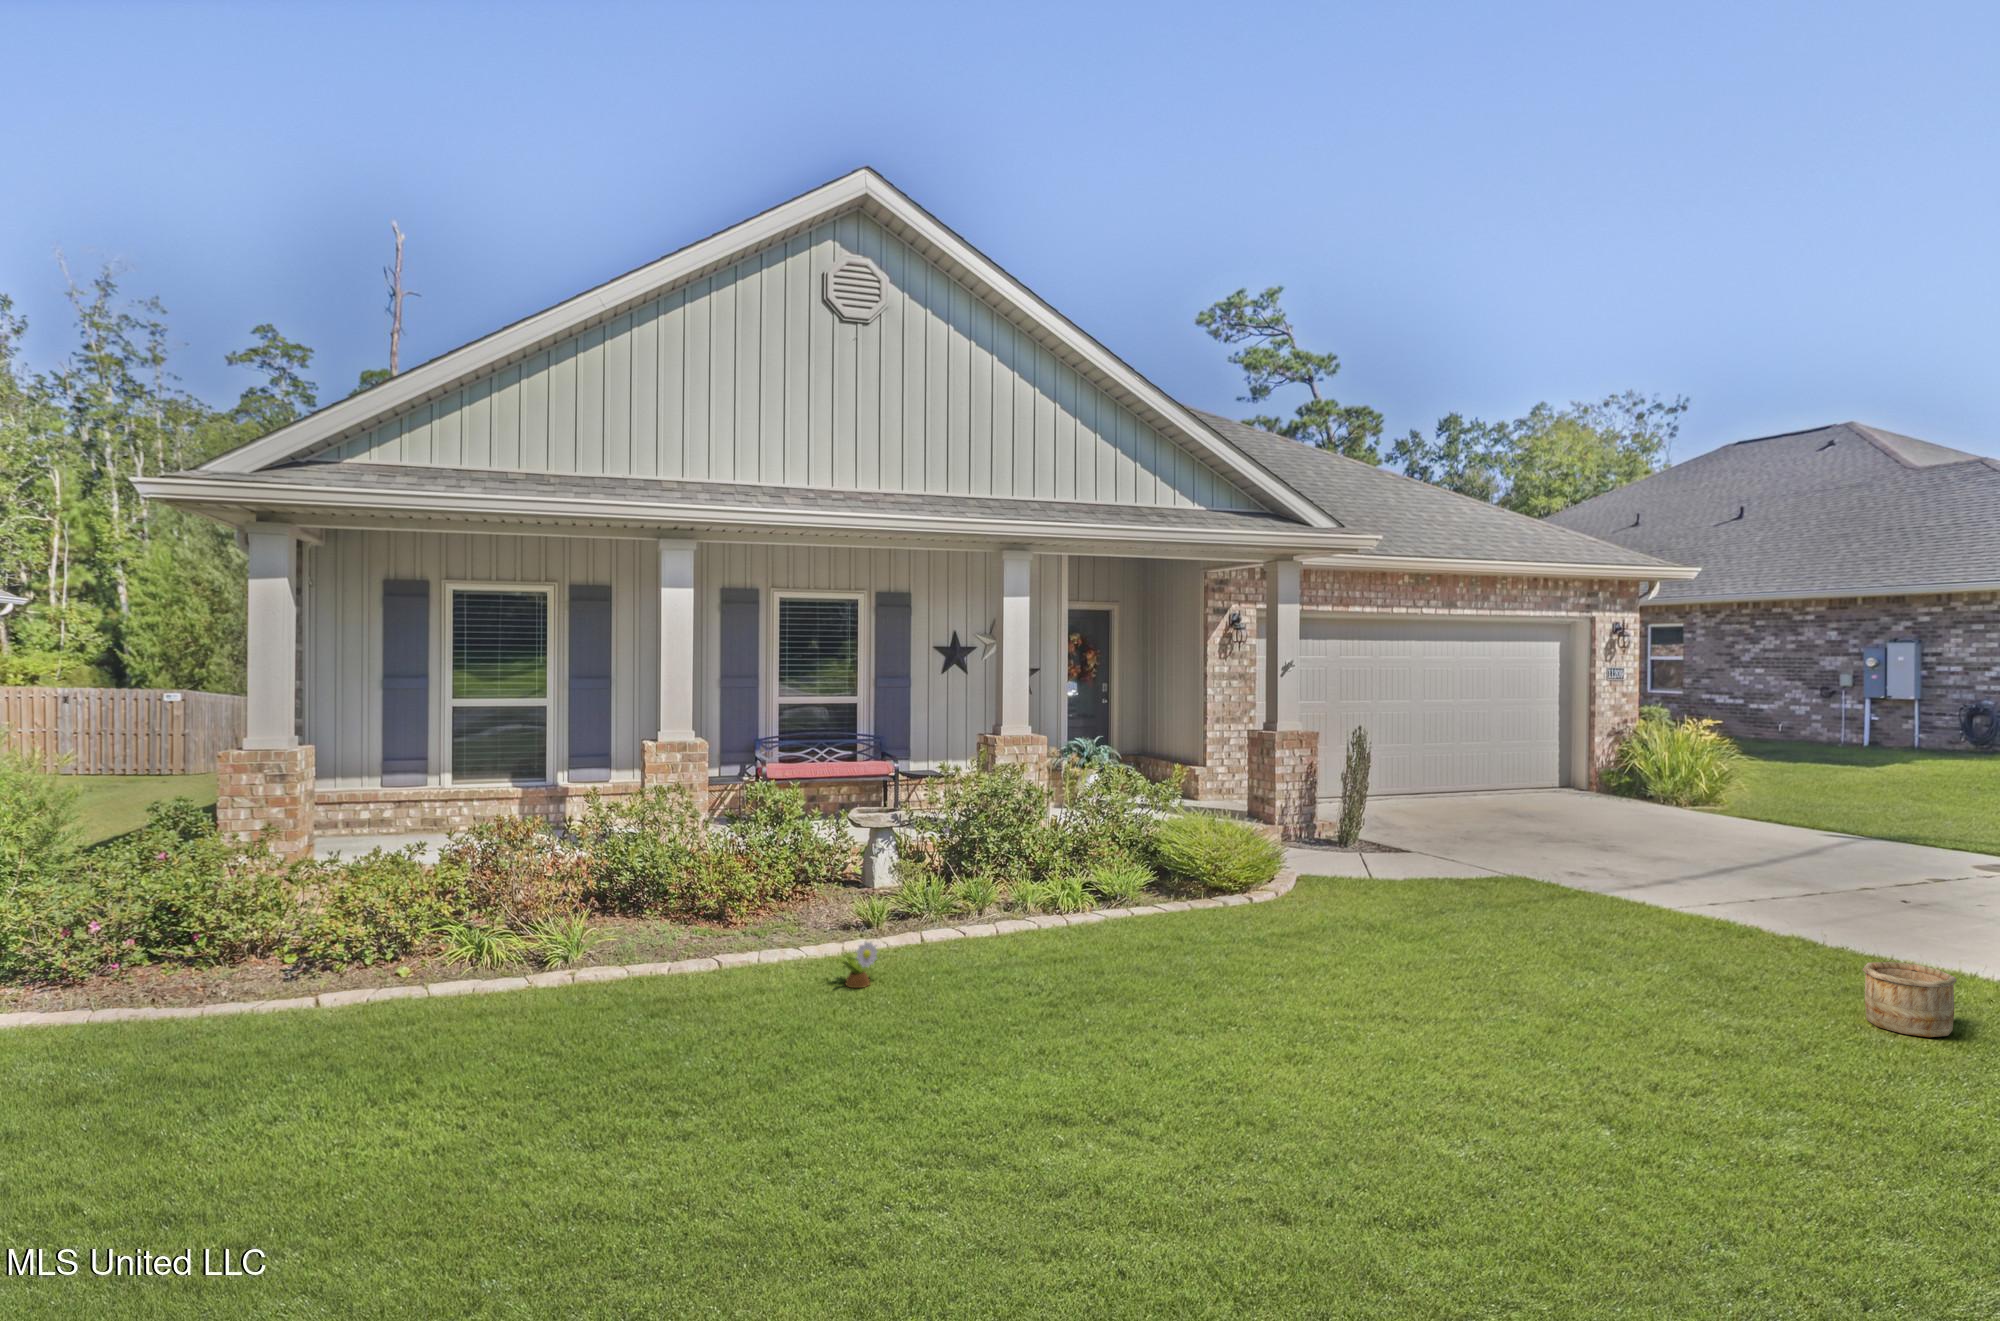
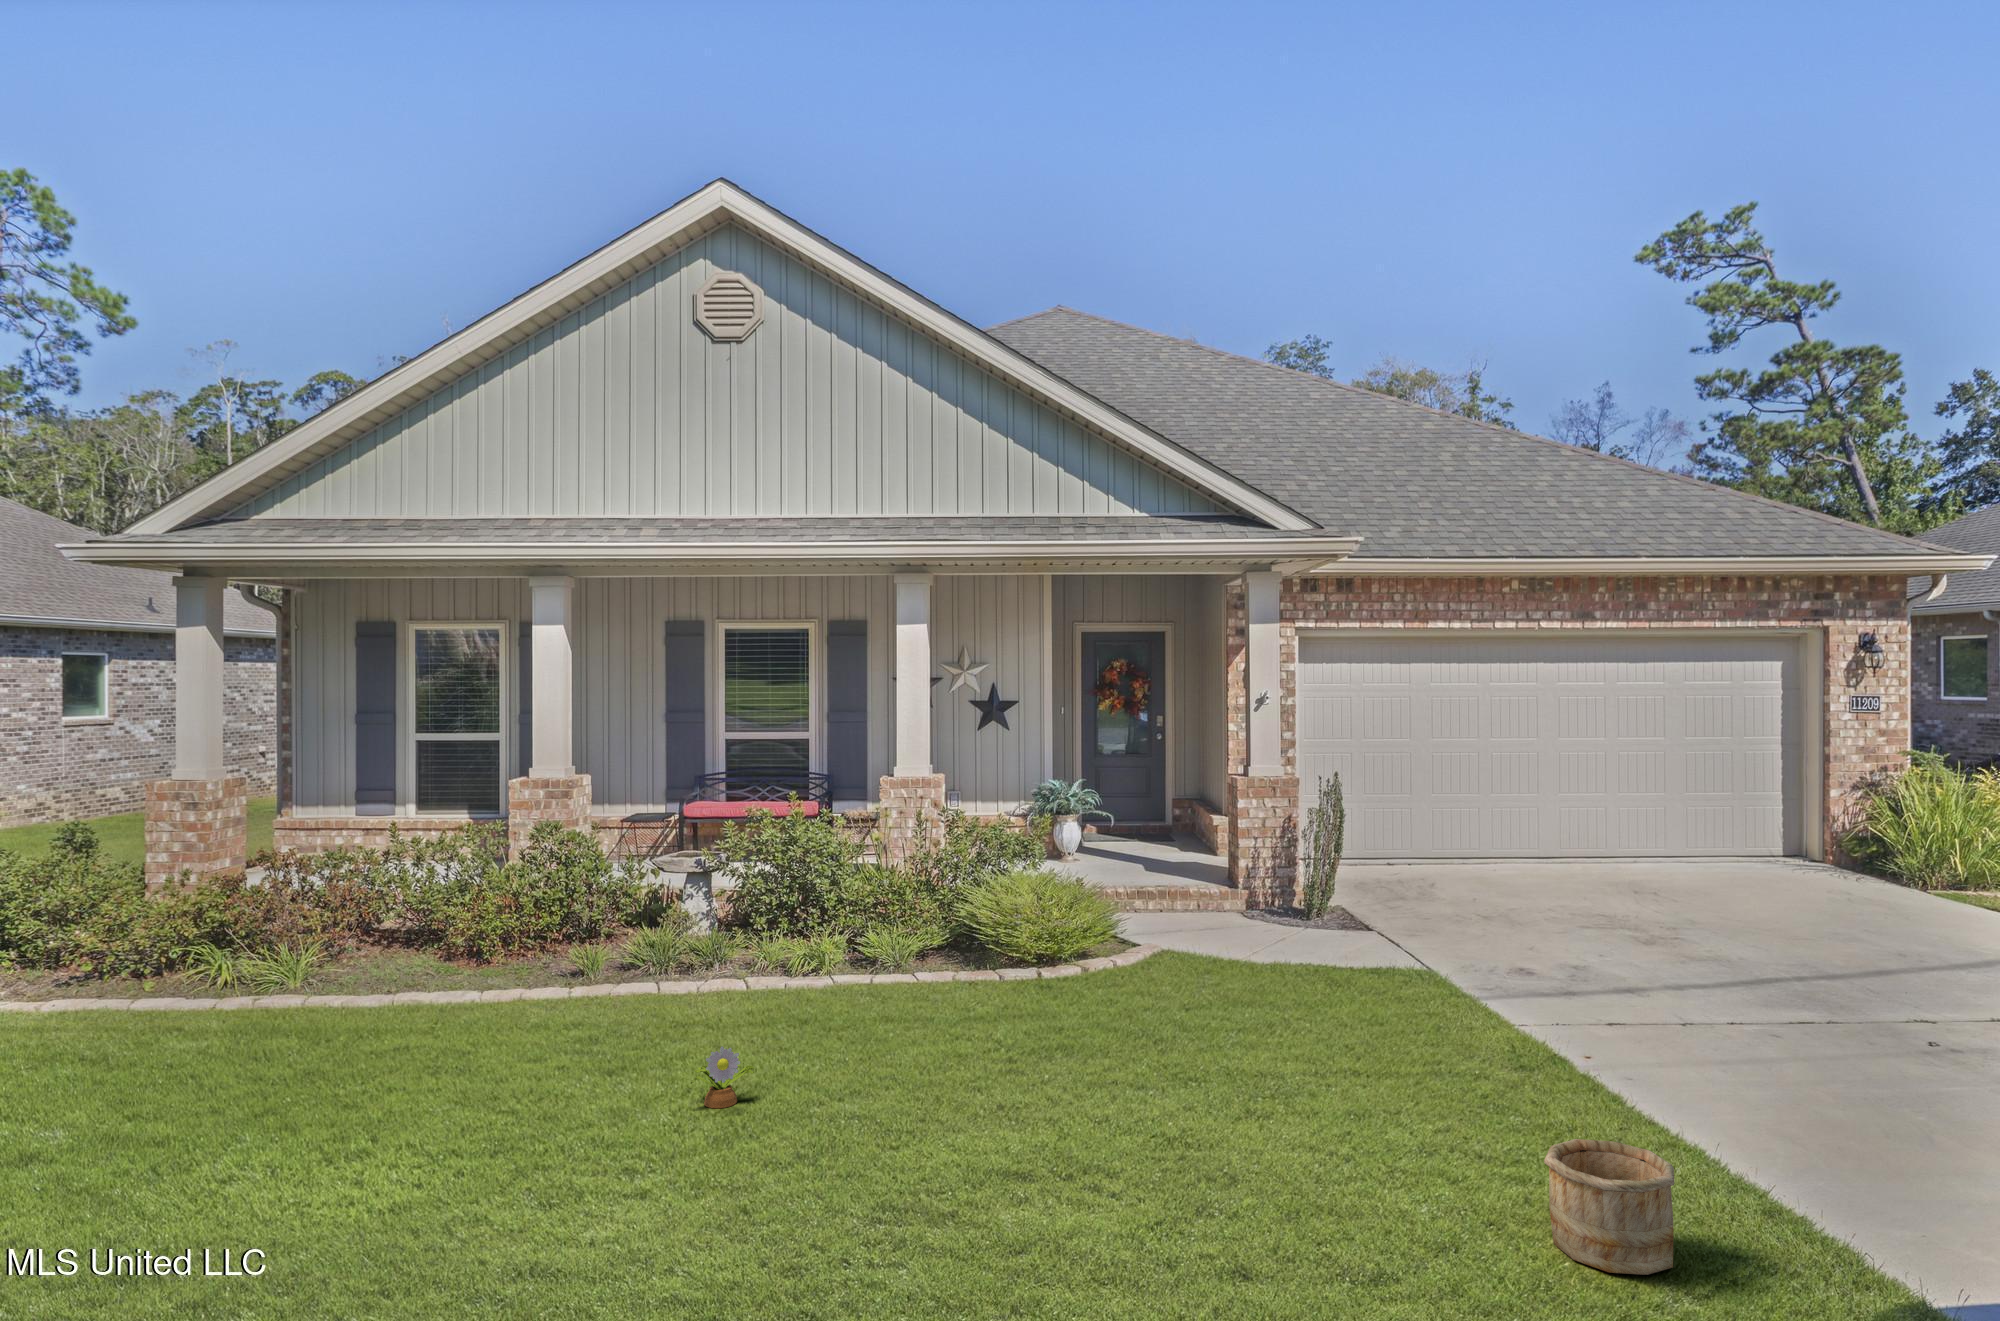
decorative plant: present [836,942,879,988] -> present [691,1046,756,1108]

